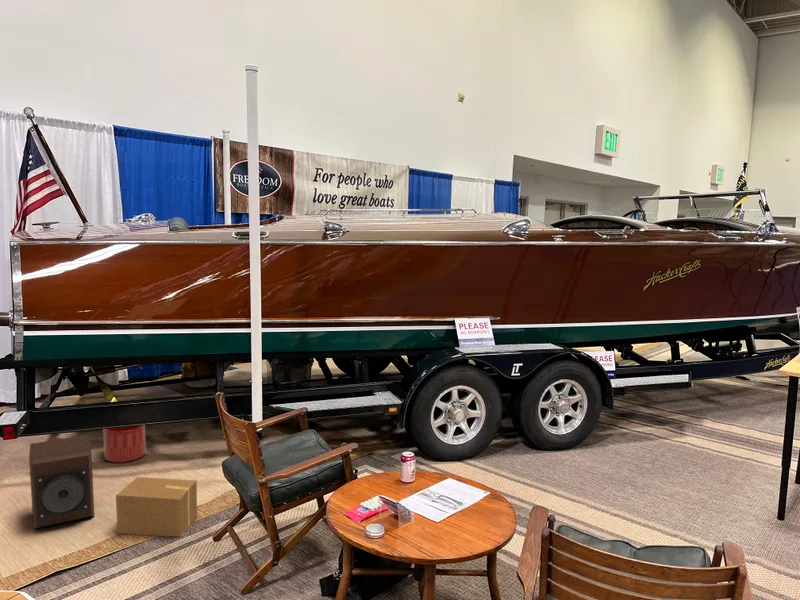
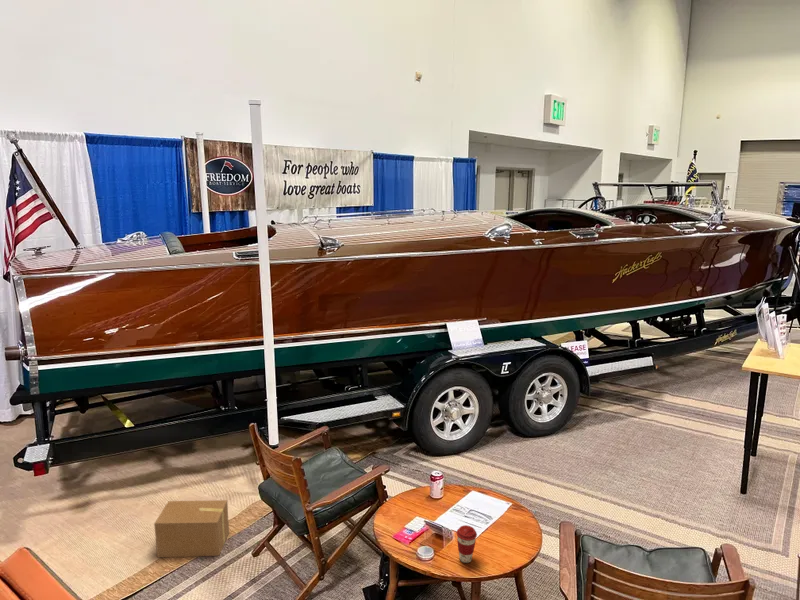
planter: present [103,425,146,463] -> none [115,434,158,479]
speaker: present [29,435,94,529] -> none [59,464,129,561]
coffee cup: none [409,501,432,543] -> present [456,525,477,563]

